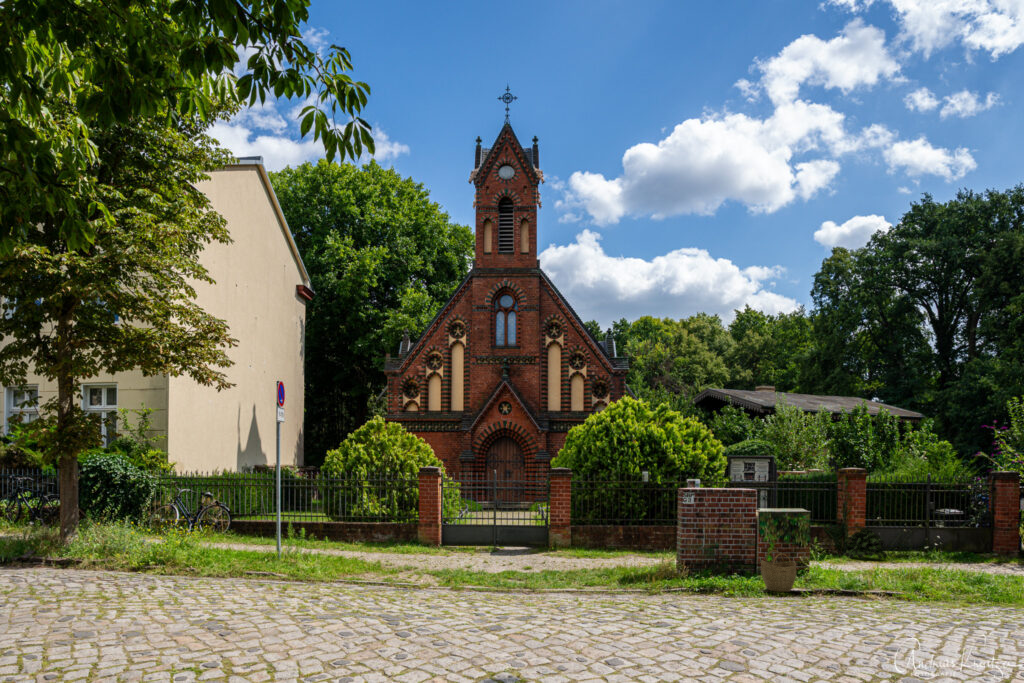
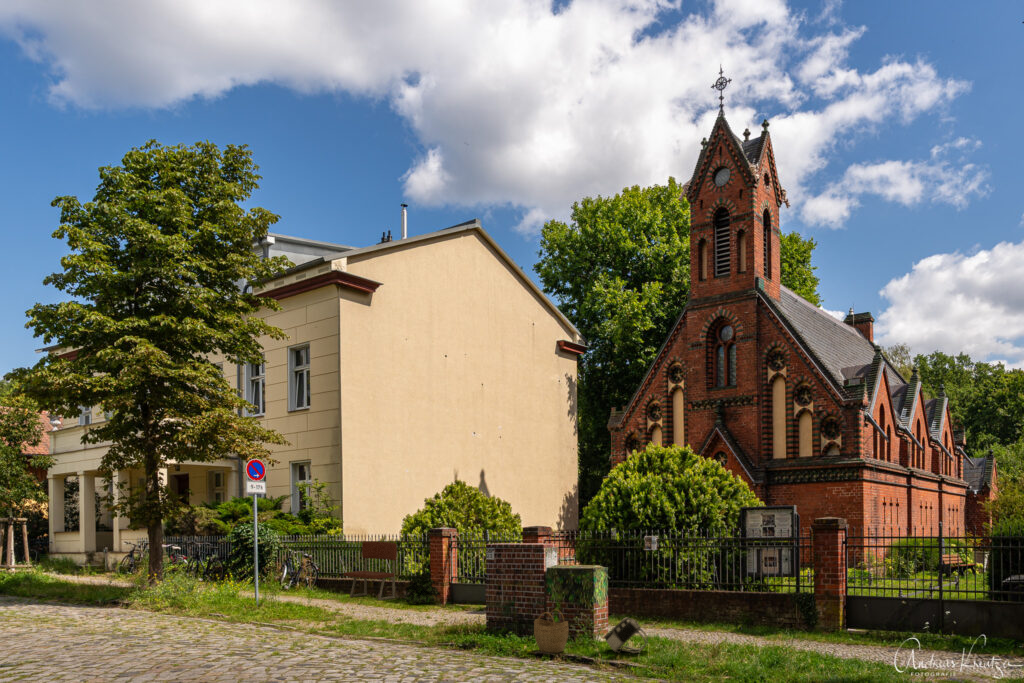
bench: none [330,482,392,547] -> present [344,541,397,600]
potted plant: present [846,528,887,560] -> present [404,574,440,604]
backpack: none [801,554,845,587] -> present [604,617,648,653]

